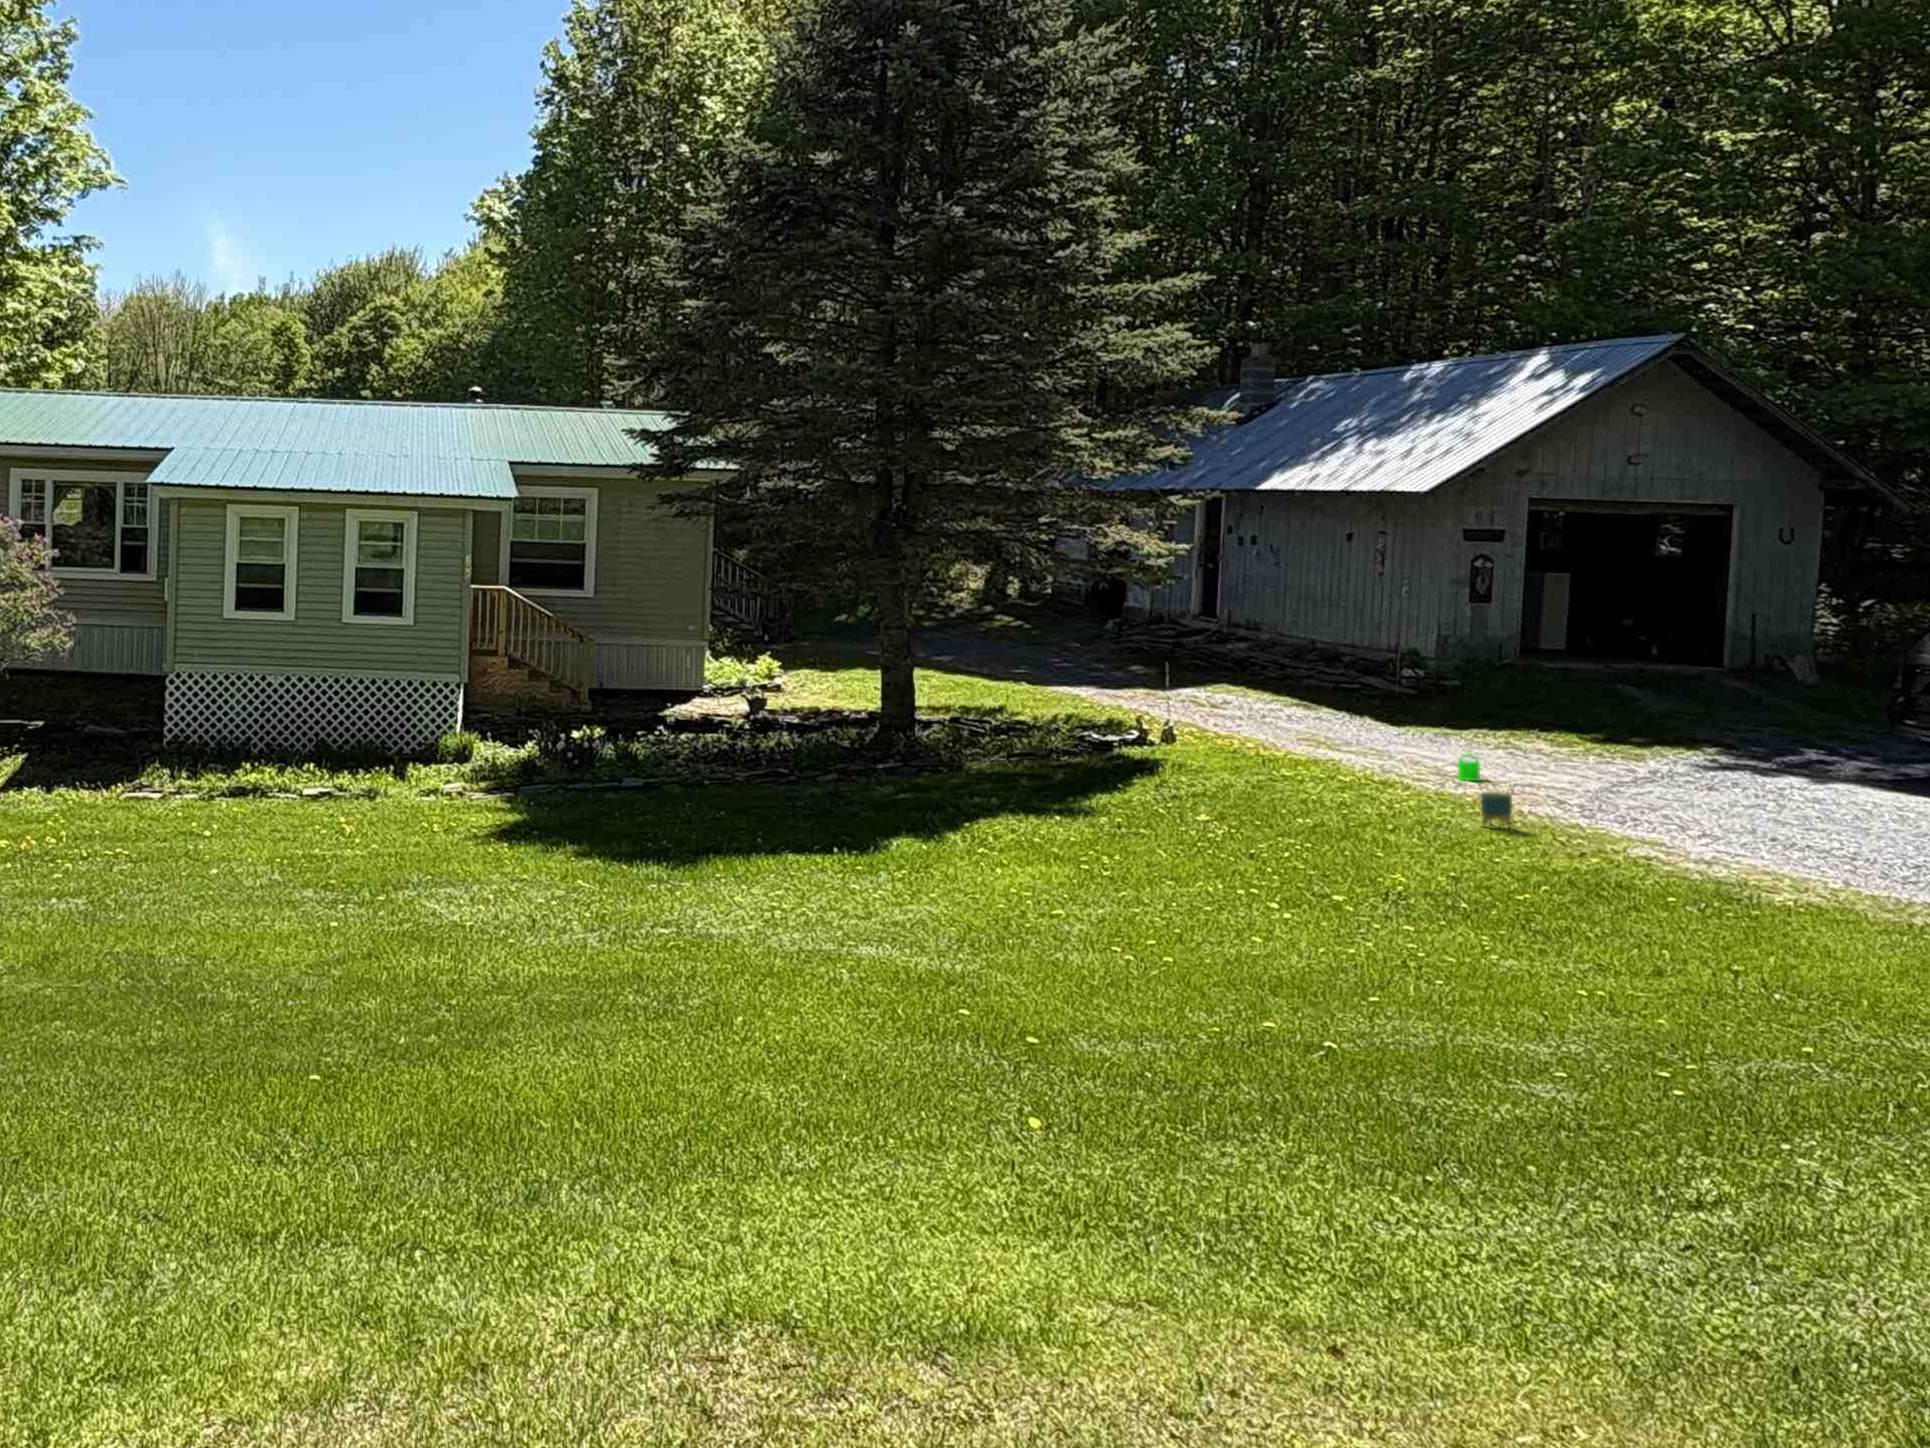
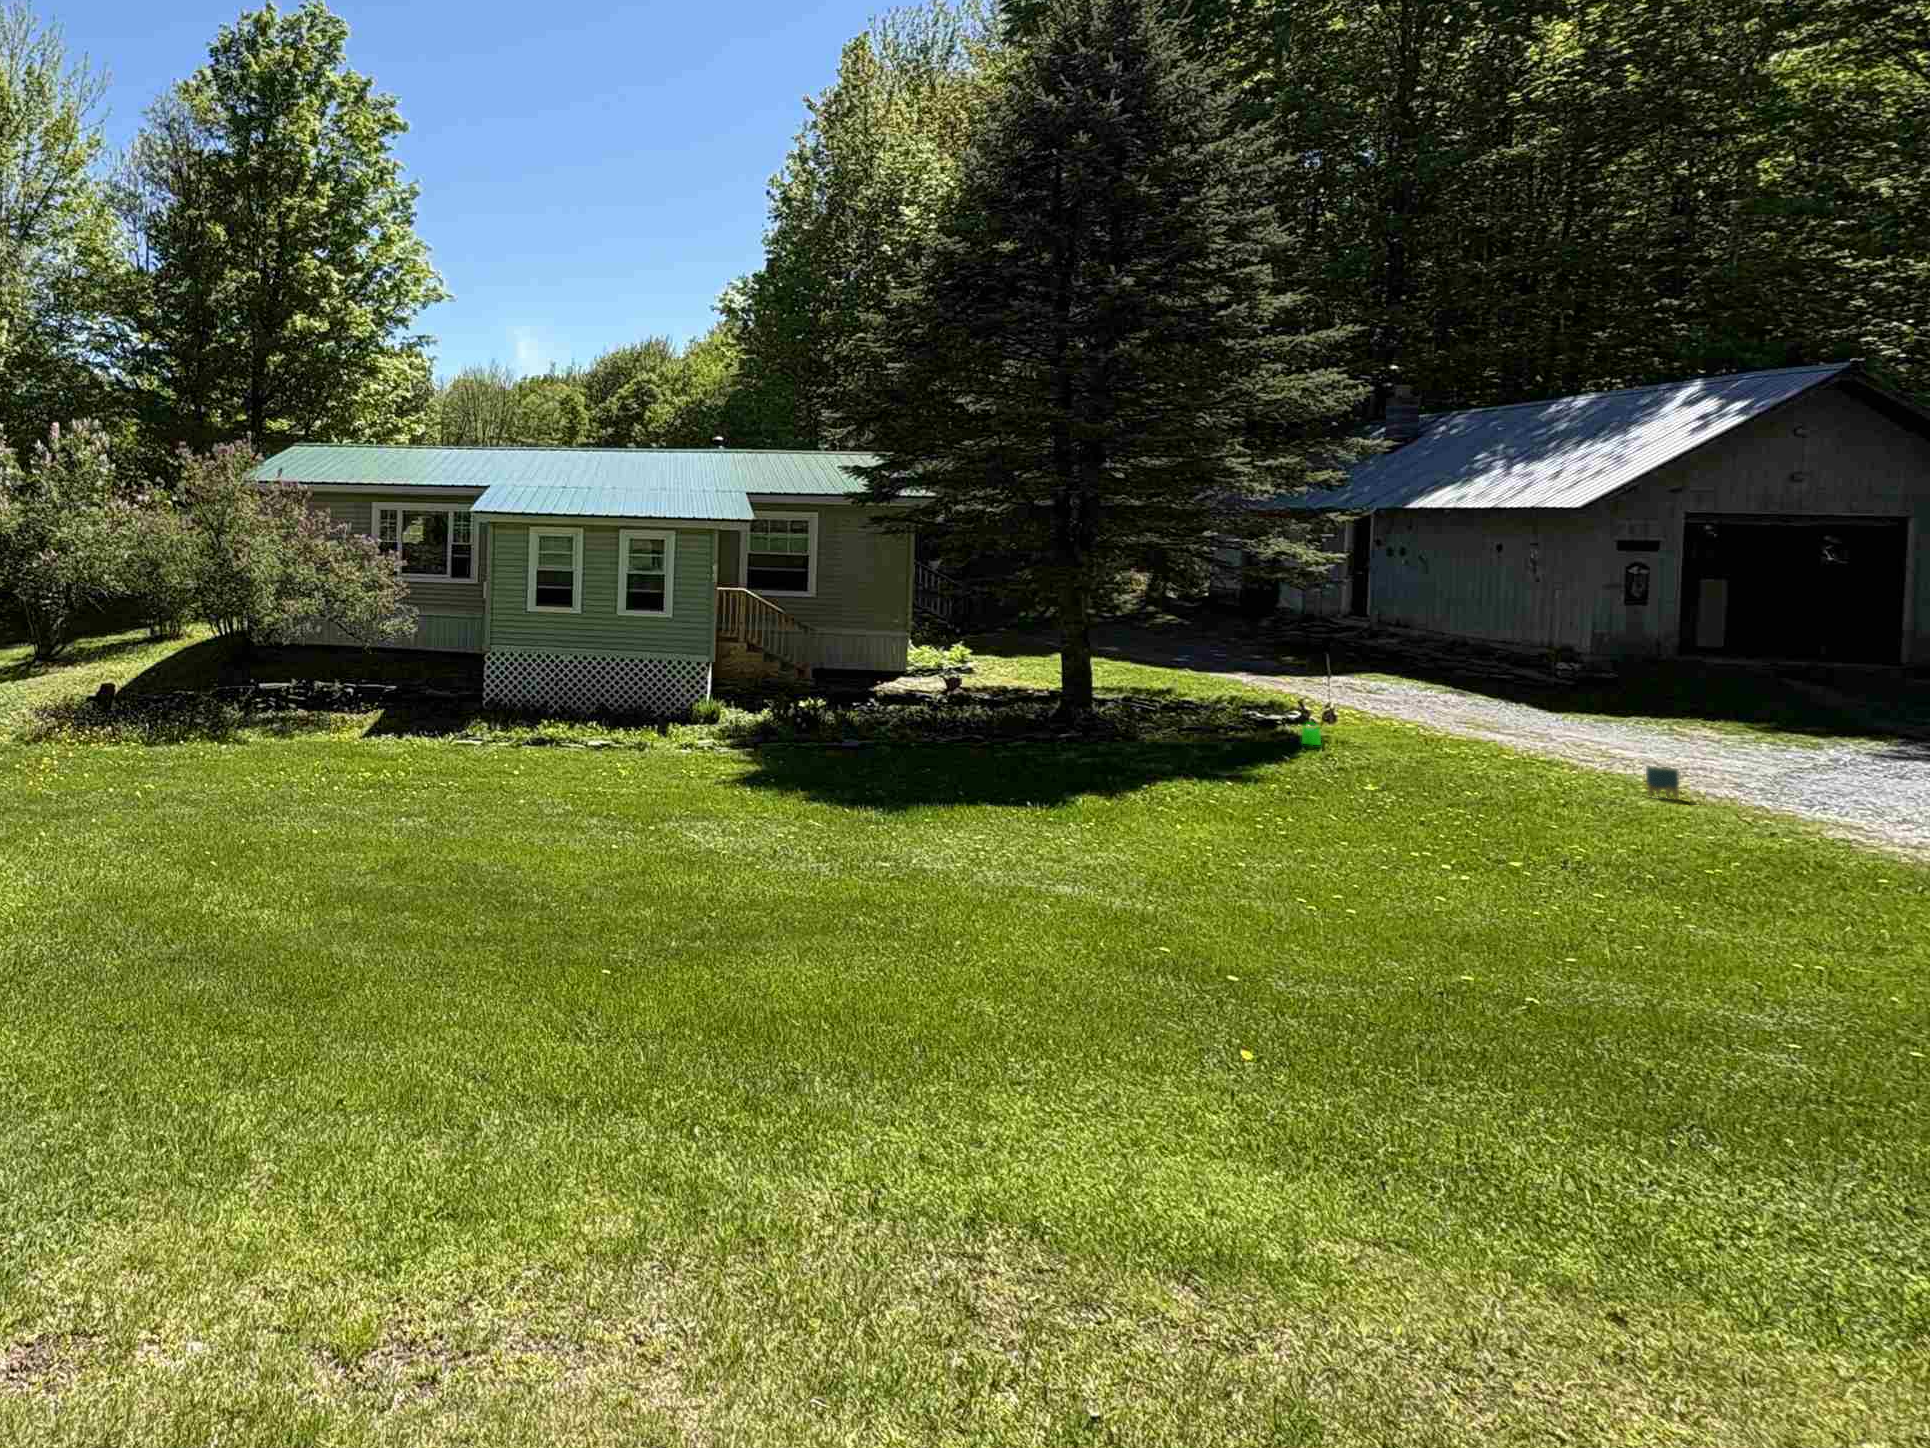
watering can: present [1458,753,1480,781] -> present [1302,723,1321,745]

